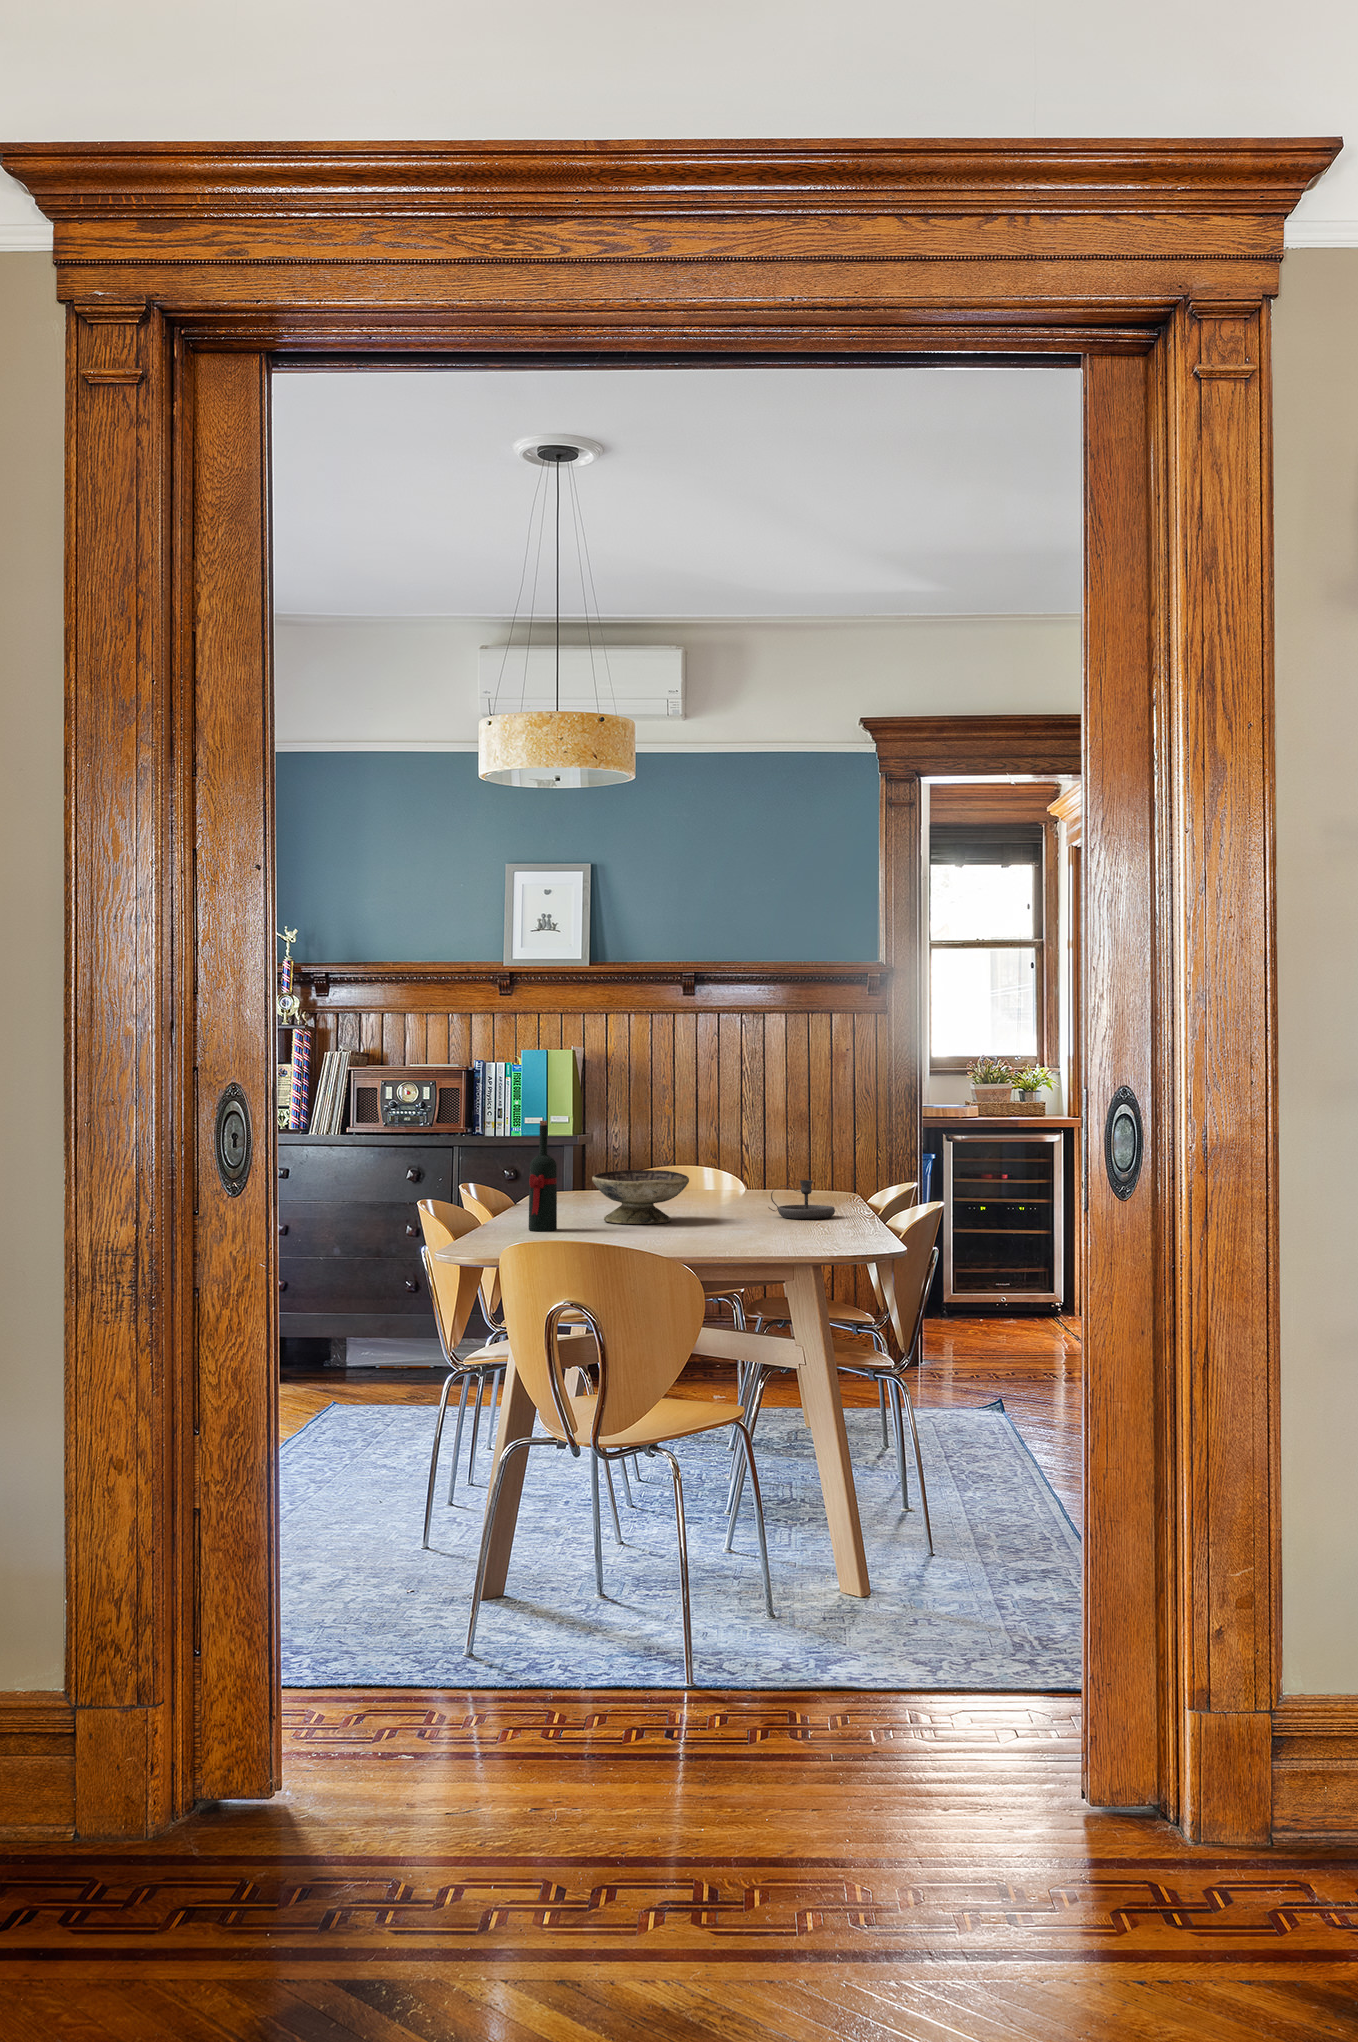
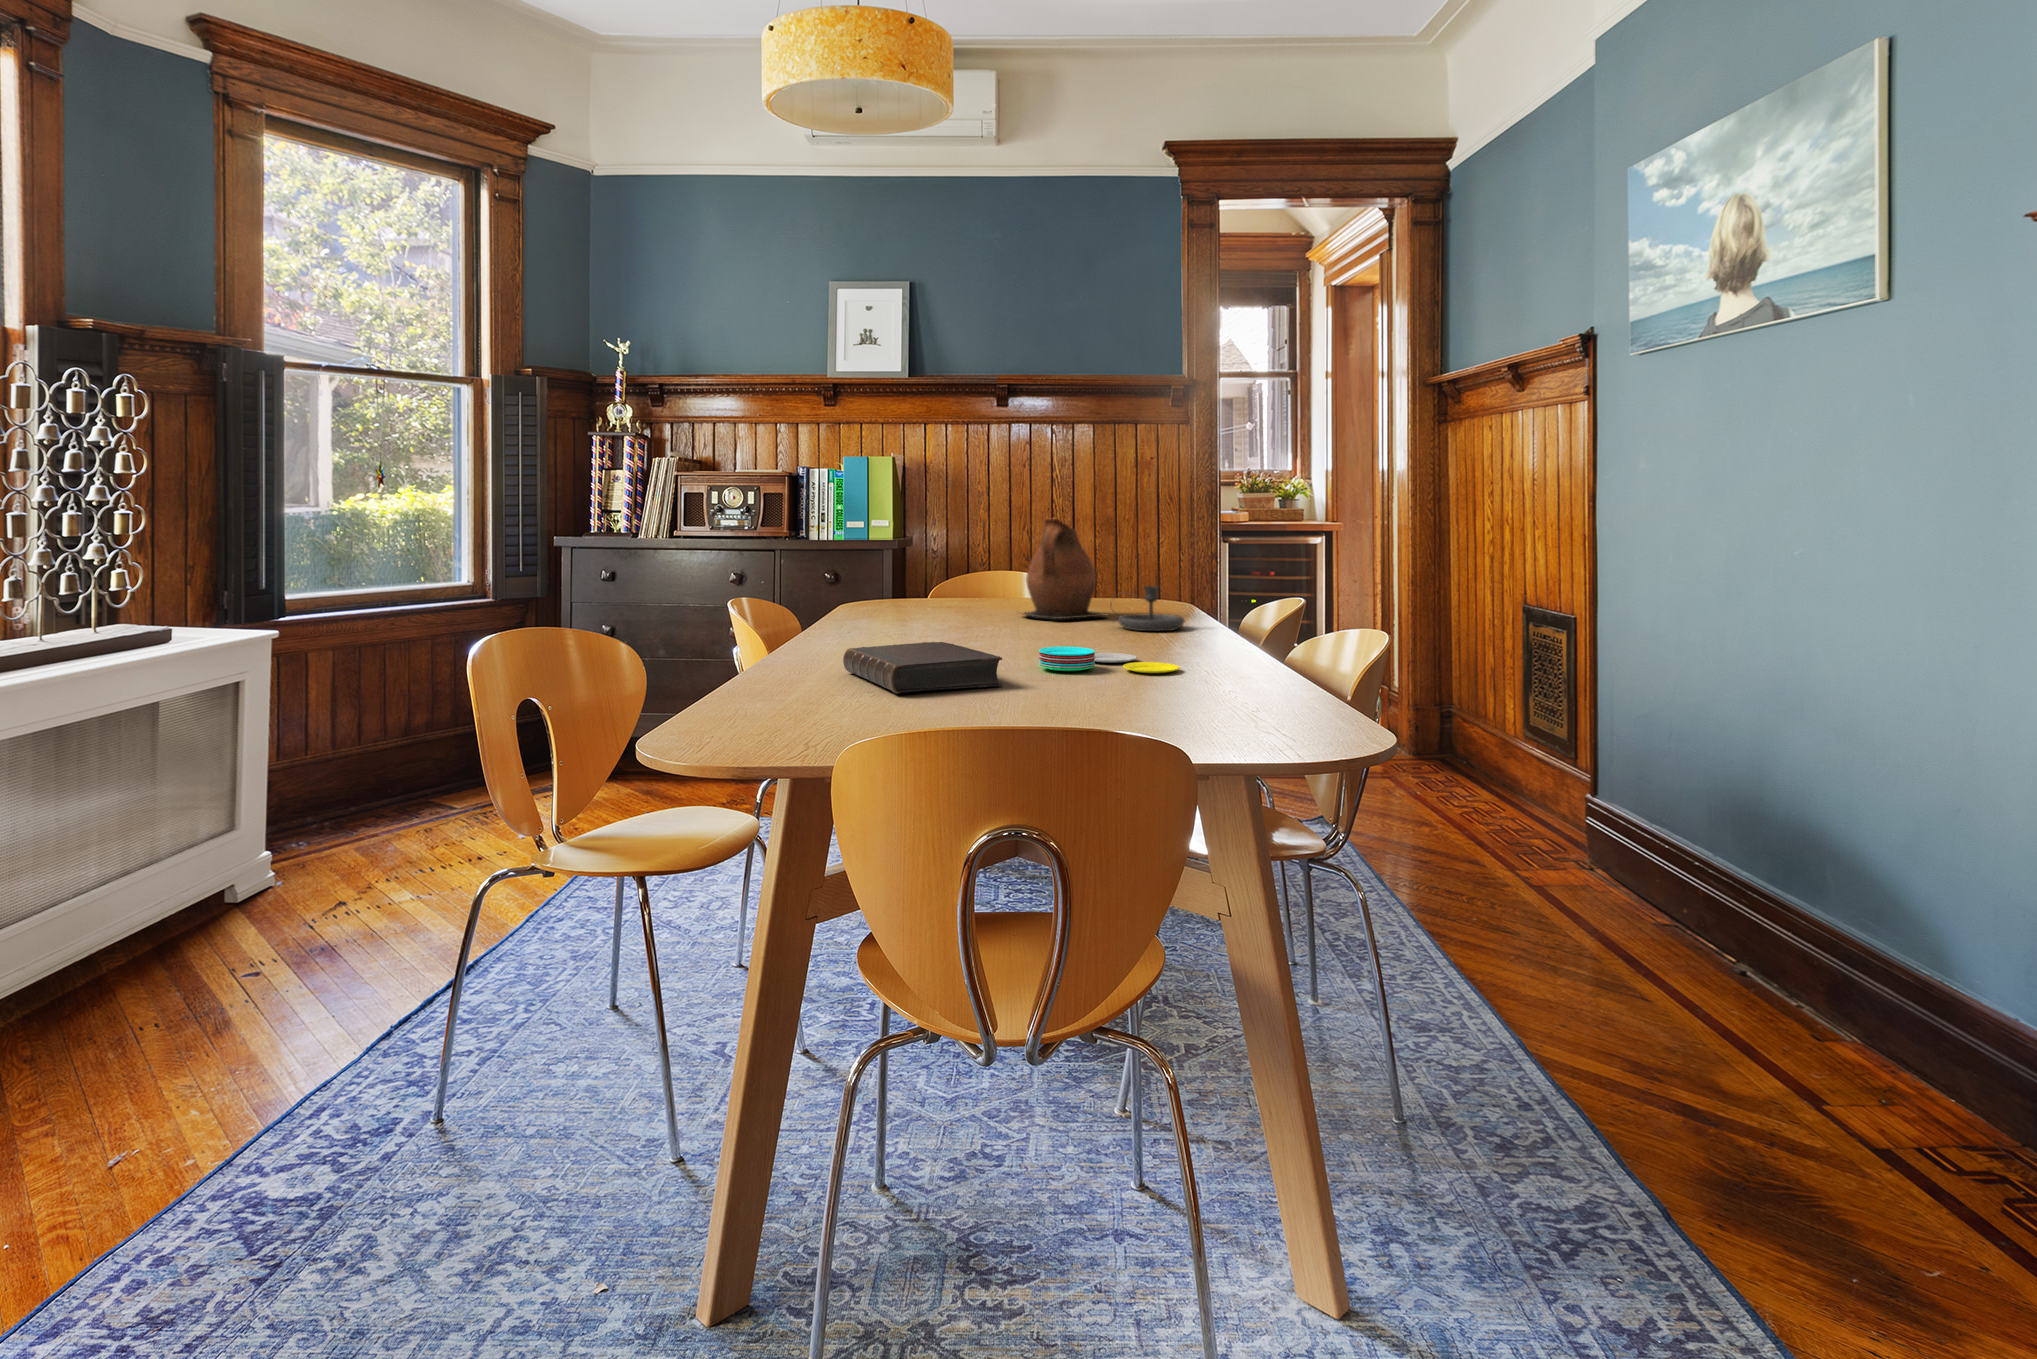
ceramic pitcher: none [691,1120,775,1210] -> present [1020,519,1108,619]
wine bottle: present [529,1121,557,1231] -> none [825,517,860,651]
decorative bowl: present [592,1170,689,1224] -> none [904,575,1018,639]
book: none [548,1220,669,1253] -> present [843,642,1003,693]
plate: none [699,1225,808,1244] -> present [1039,647,1180,673]

